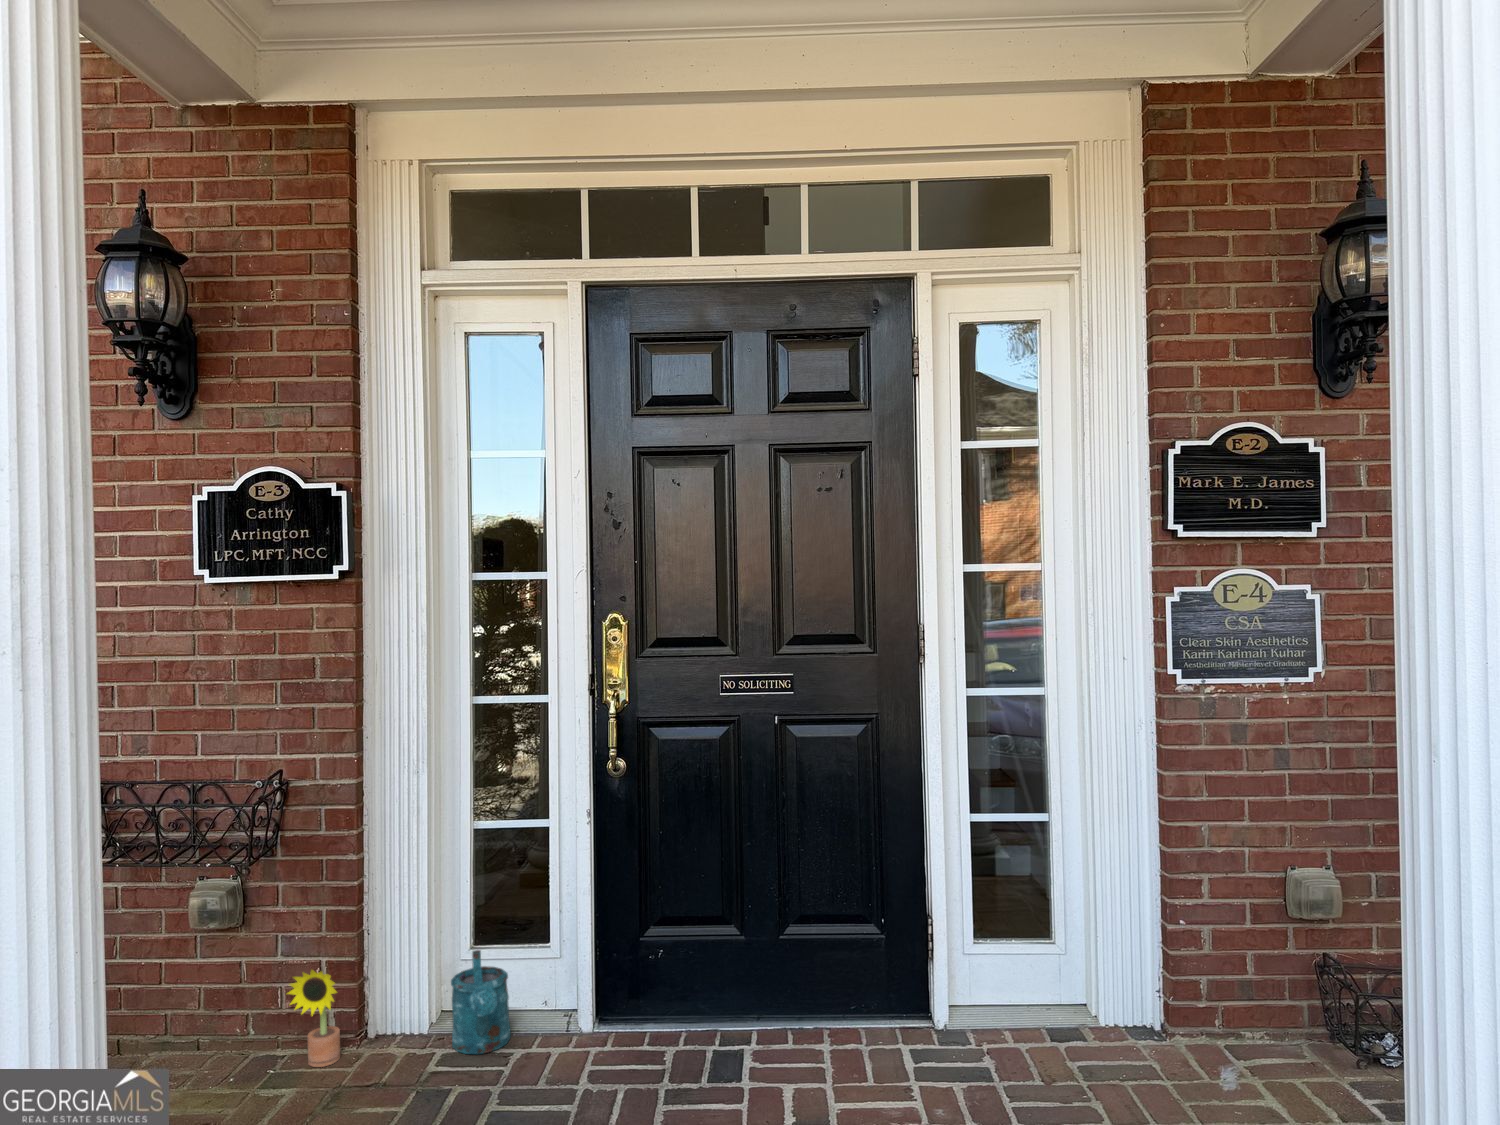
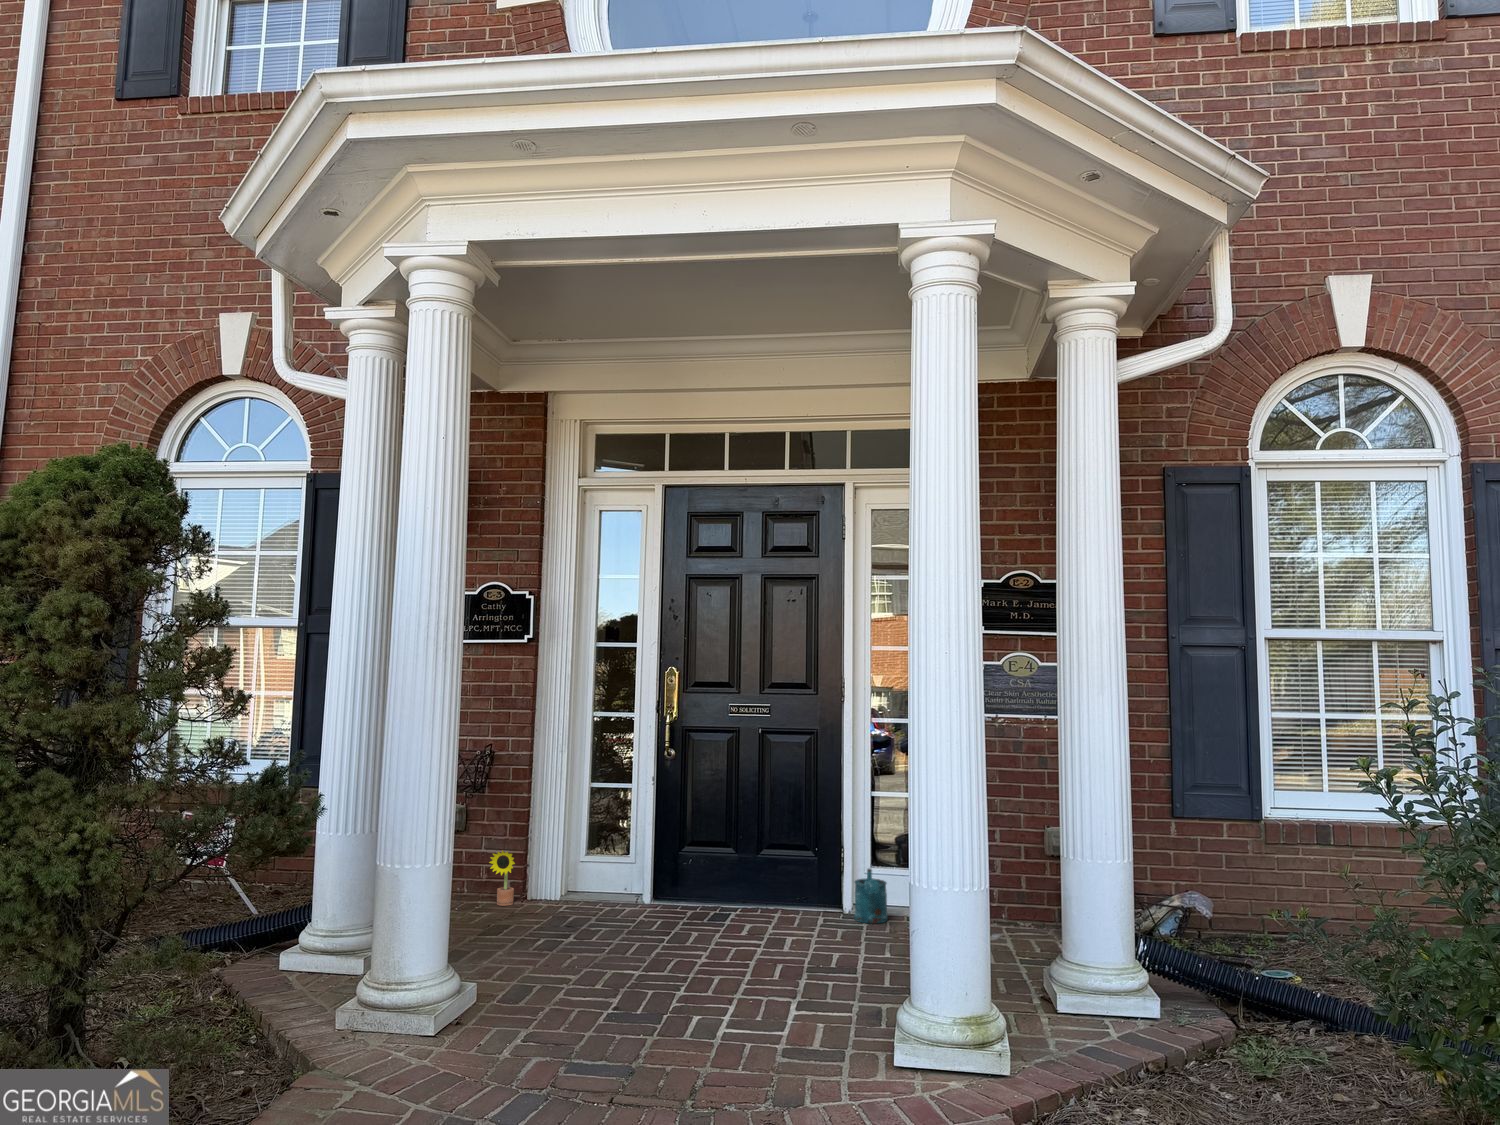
watering can: present [451,950,511,1054] -> present [854,869,888,923]

